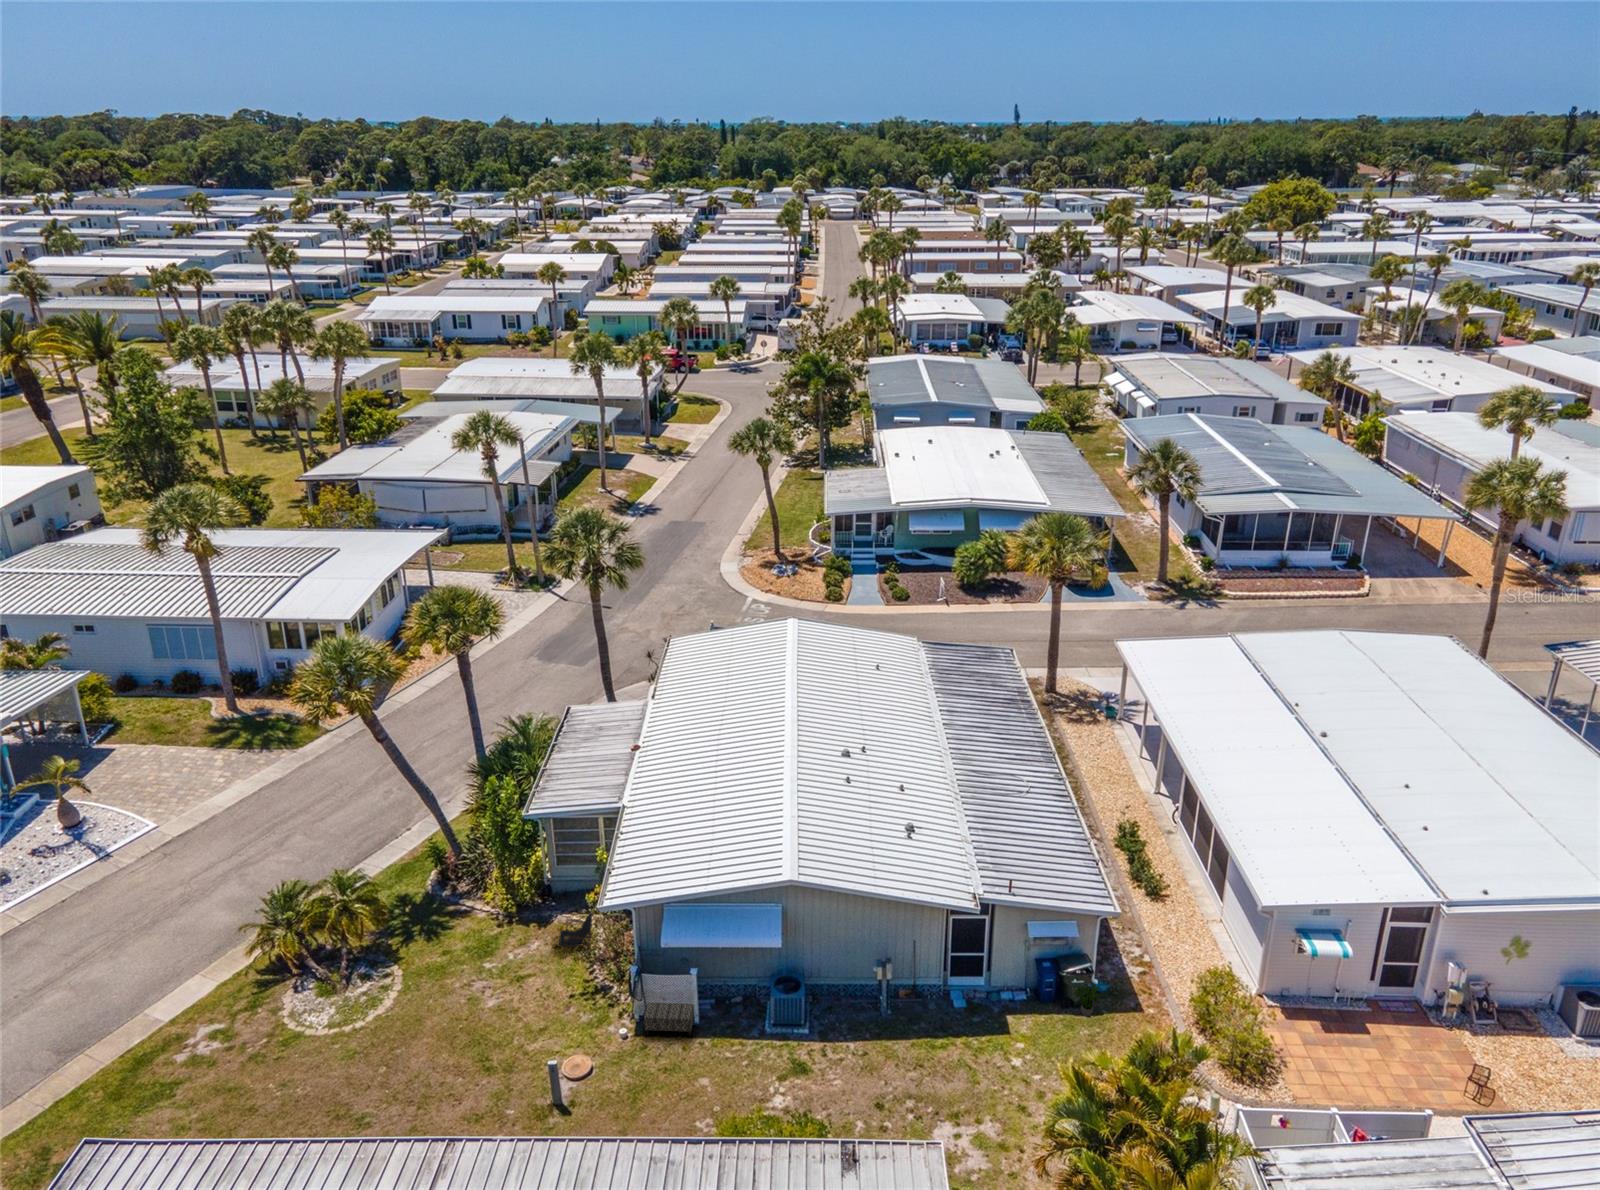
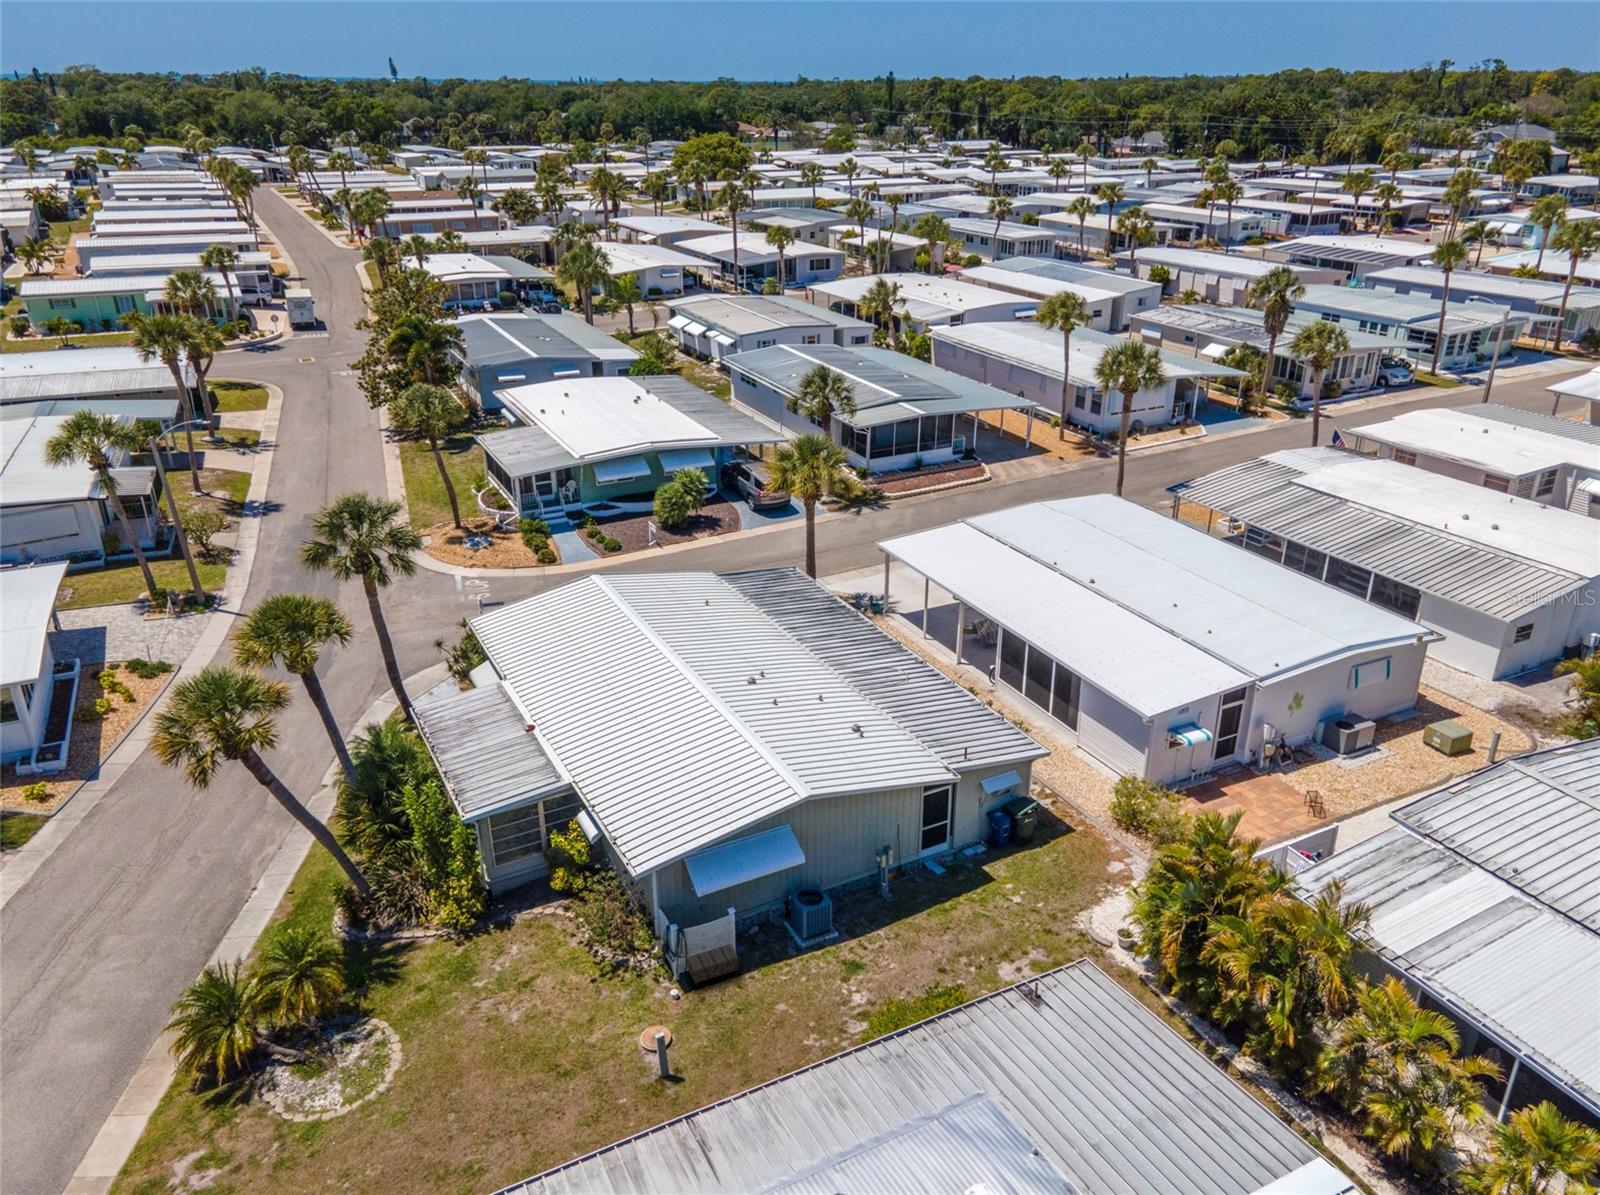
lounge chair: present [559,912,592,955] -> none [543,895,585,950]
potted plant: present [1074,984,1103,1016] -> present [343,962,370,995]

